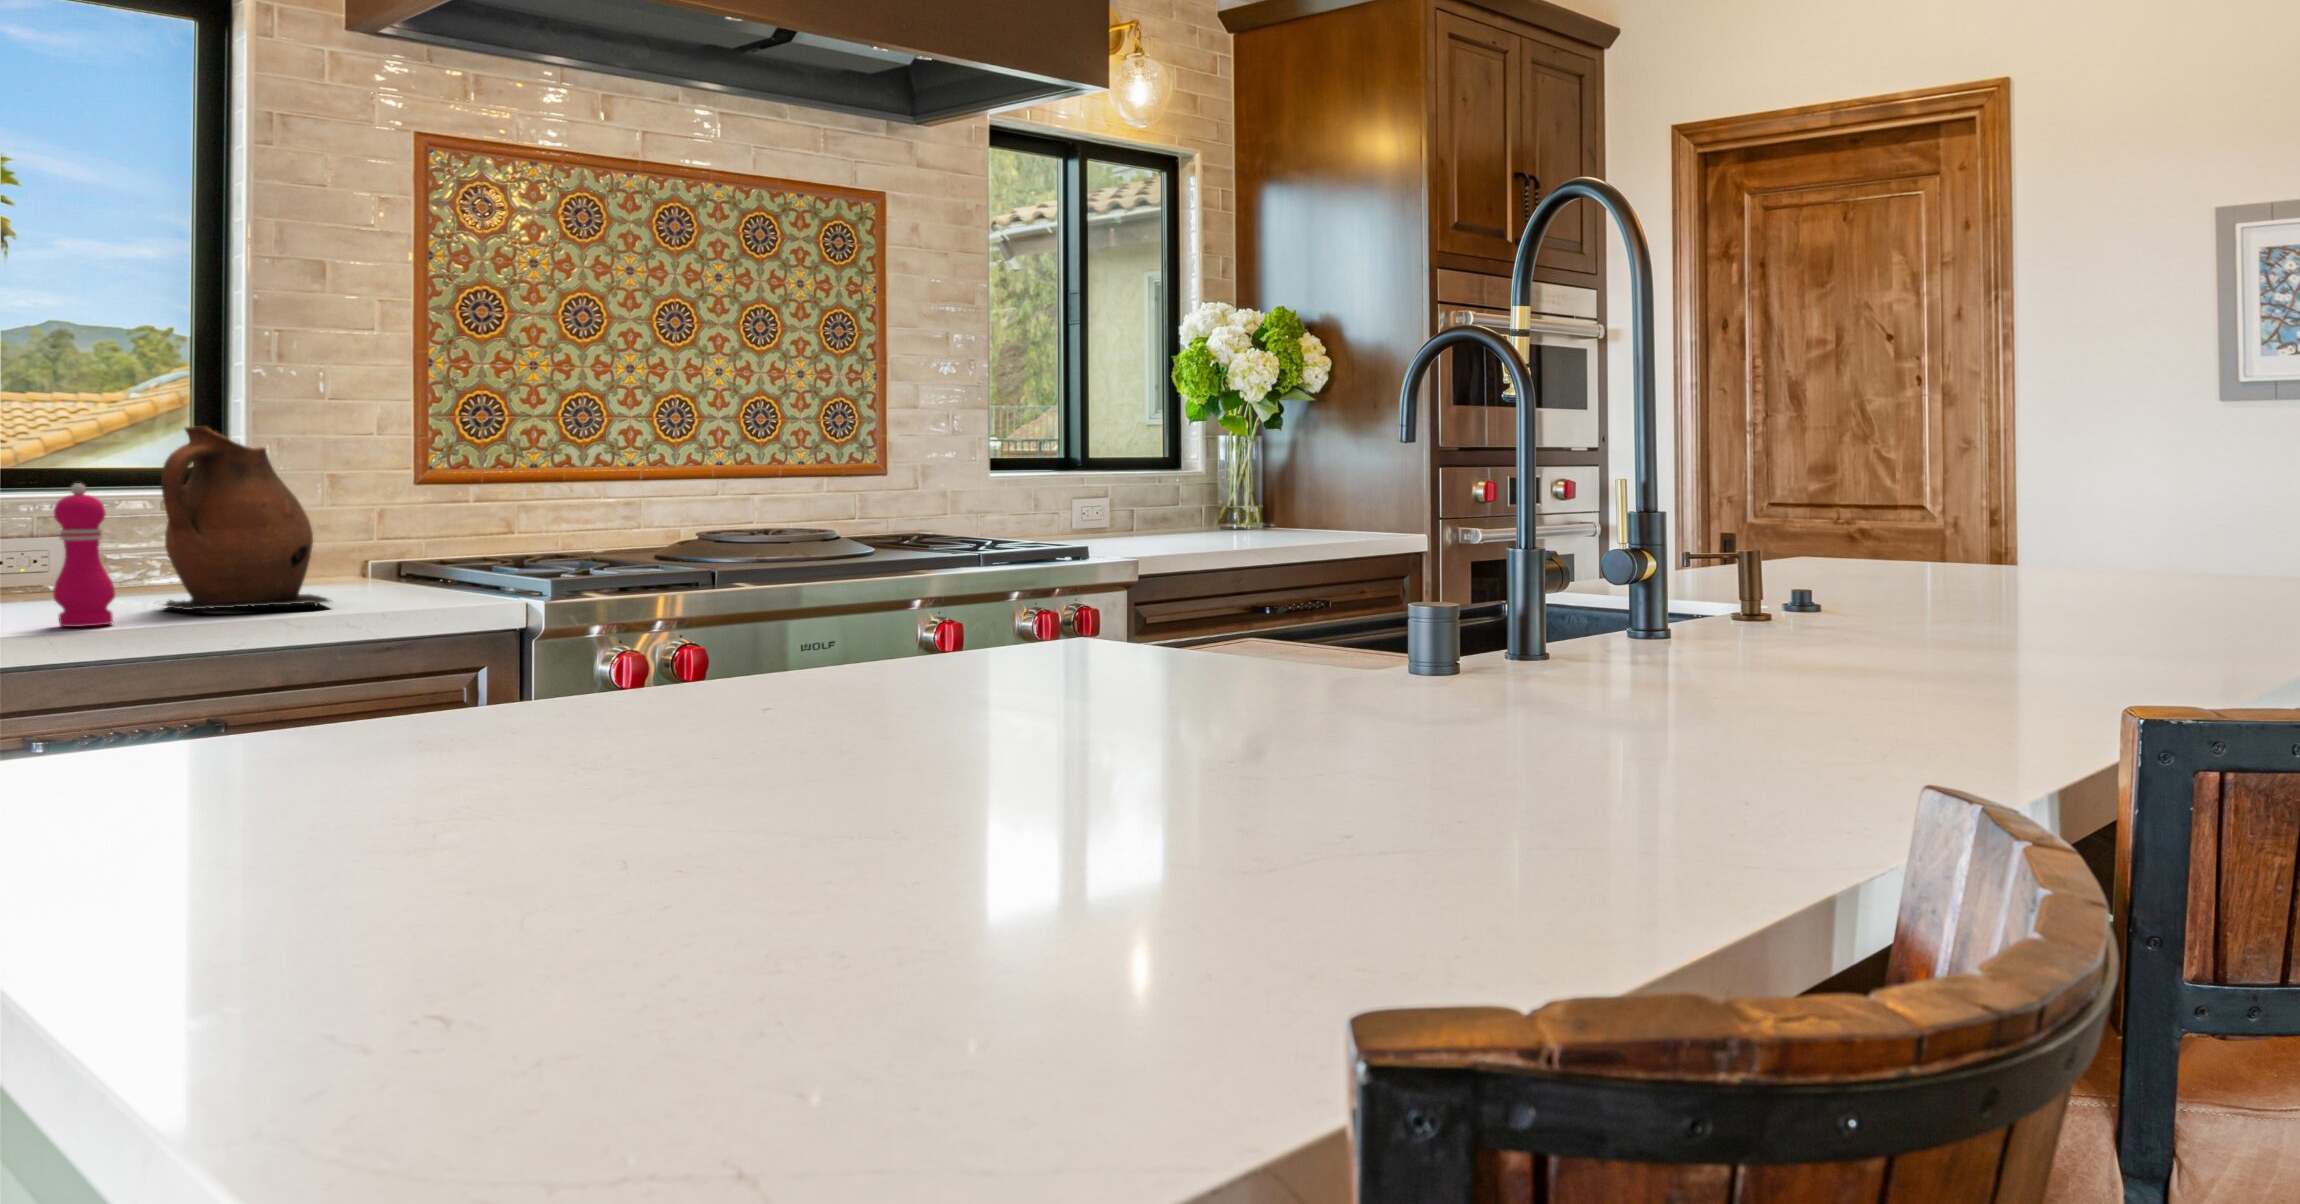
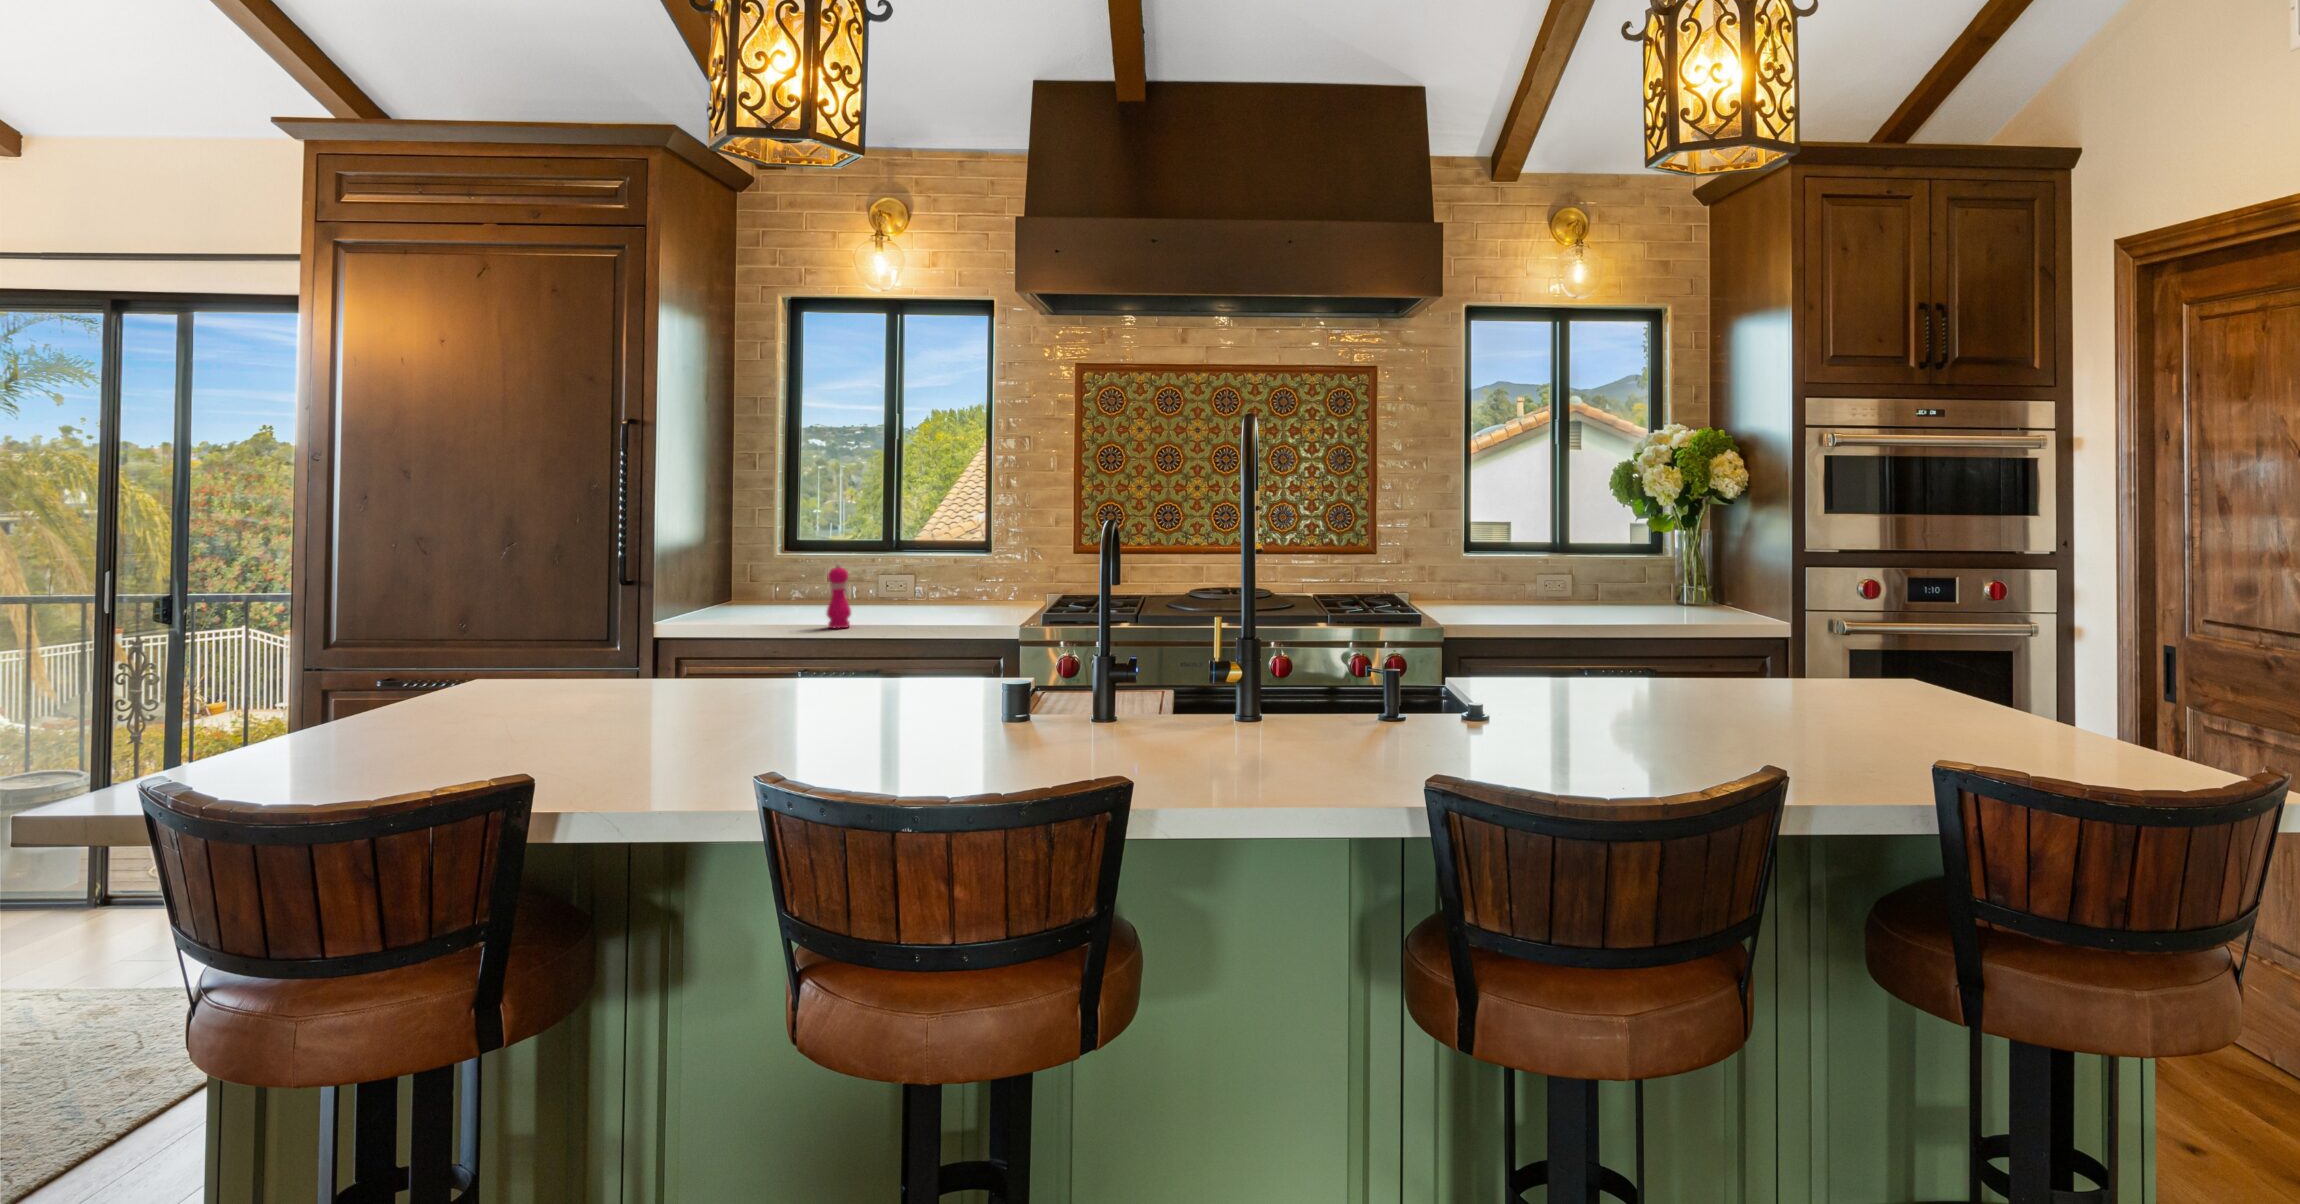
ceramic pitcher: present [161,427,330,610] -> none [883,534,966,624]

